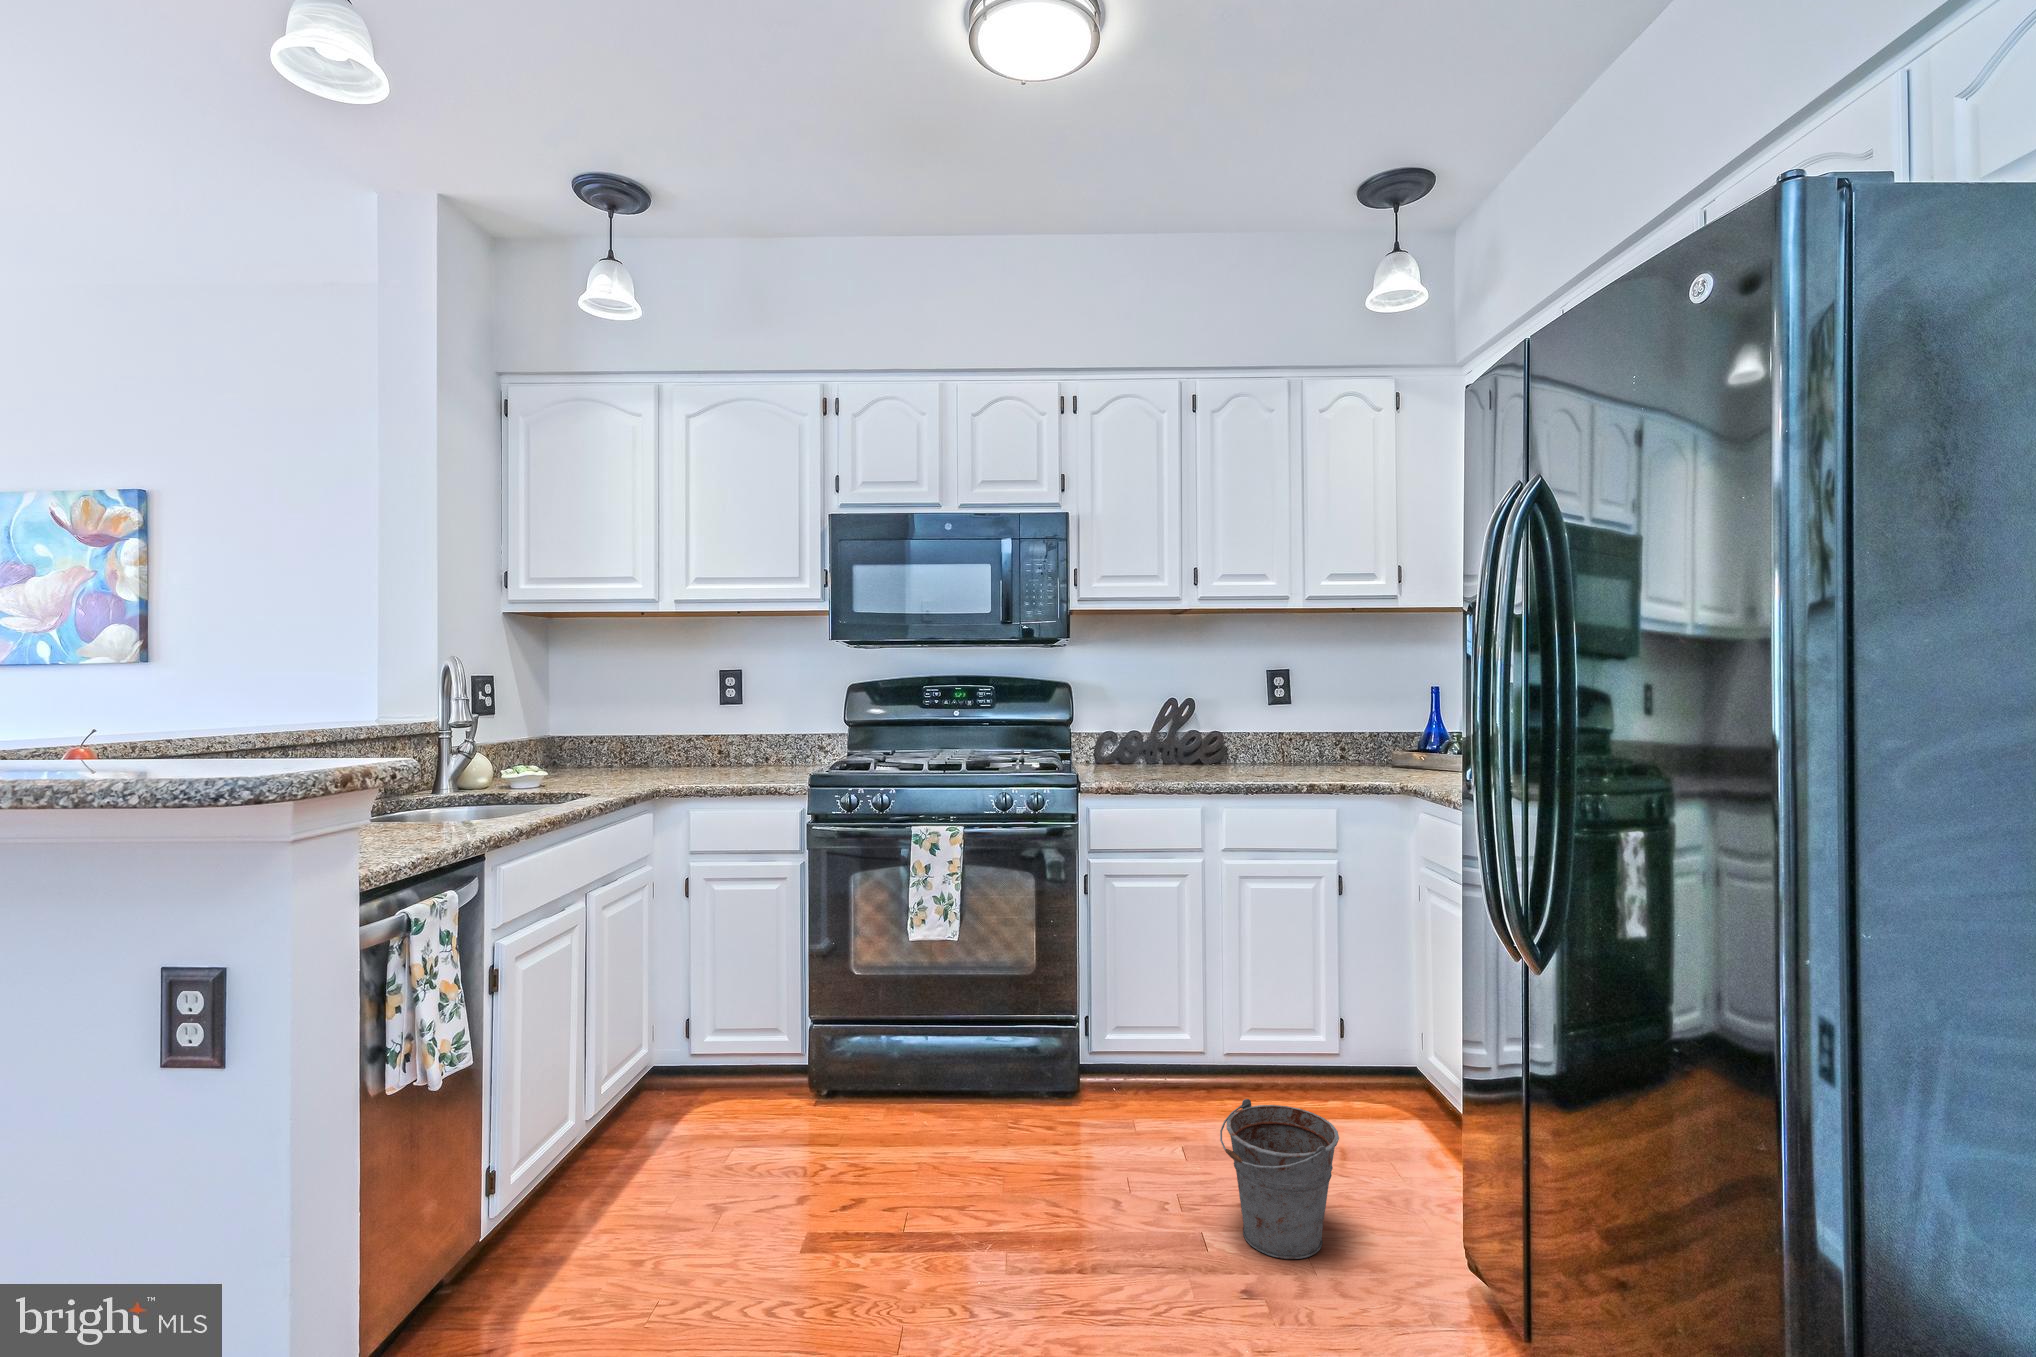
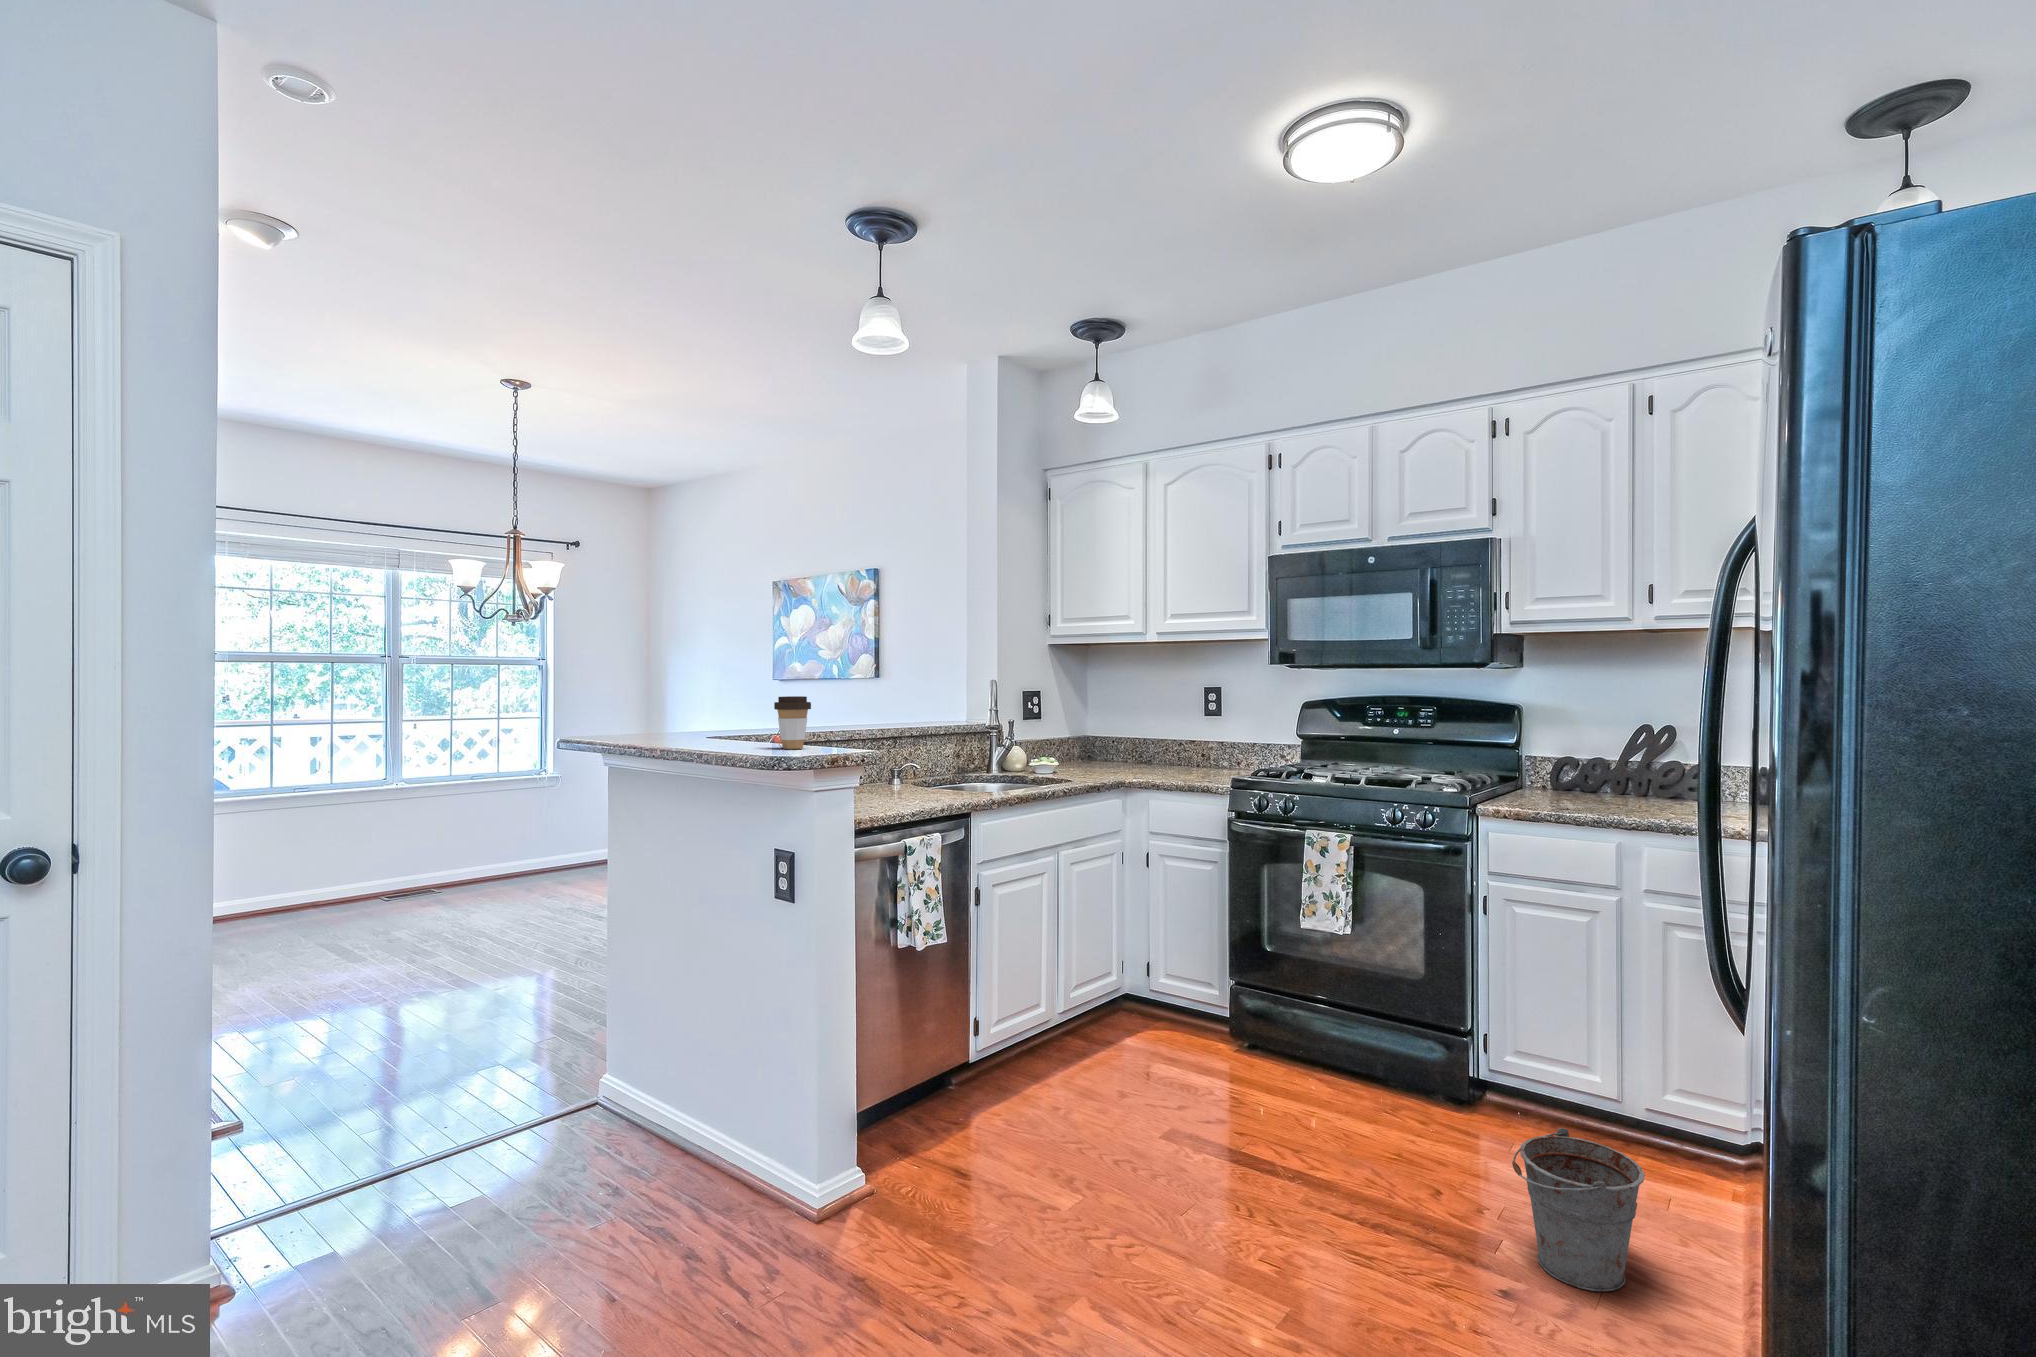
coffee cup: none [160,664,258,766] -> present [774,696,811,749]

